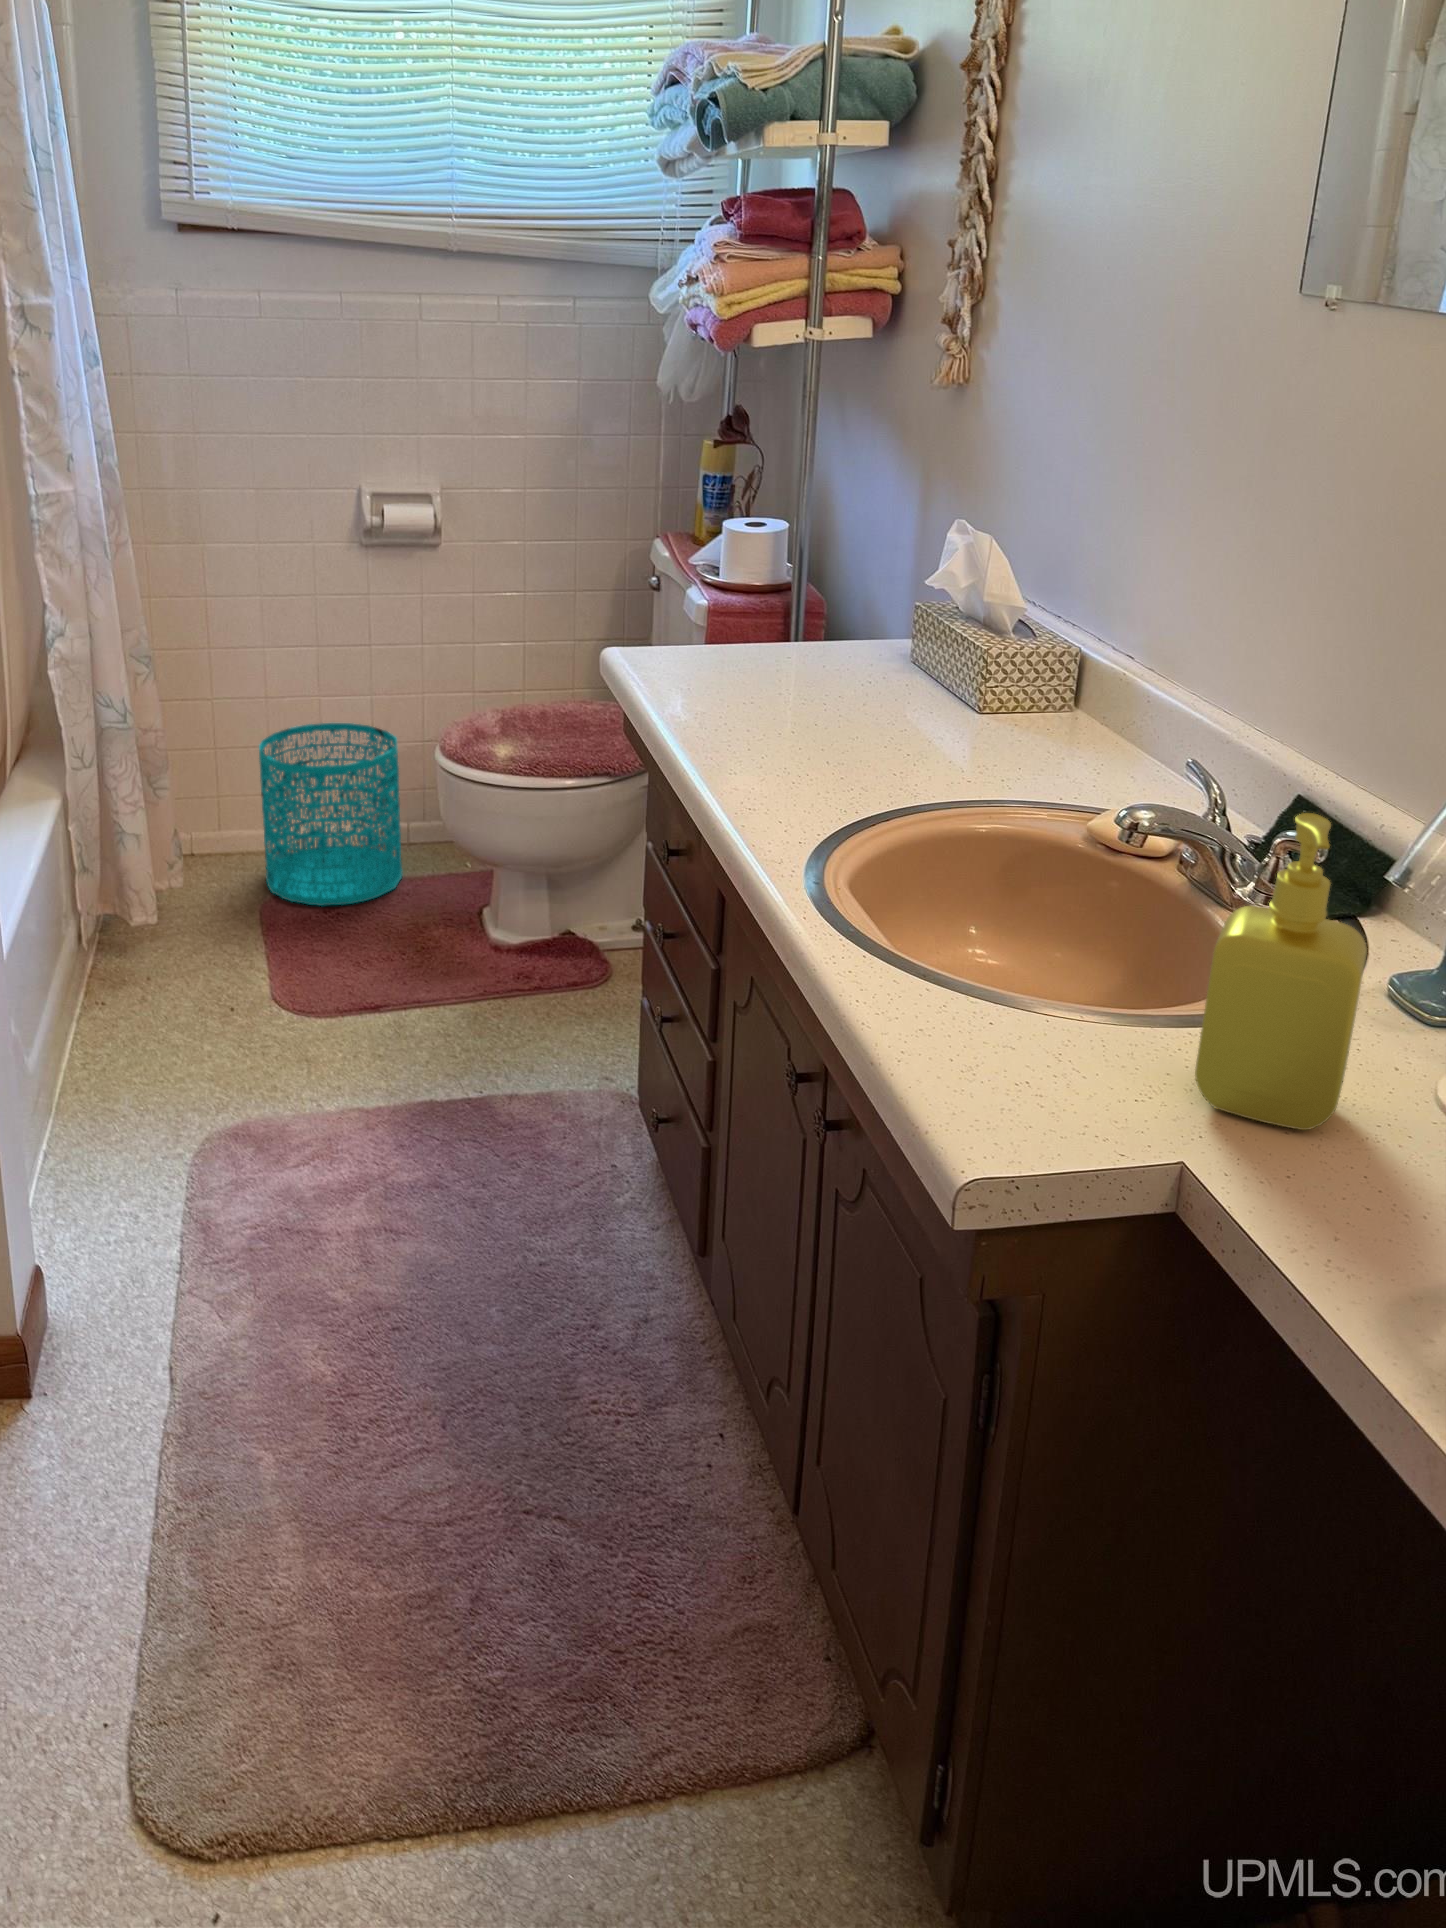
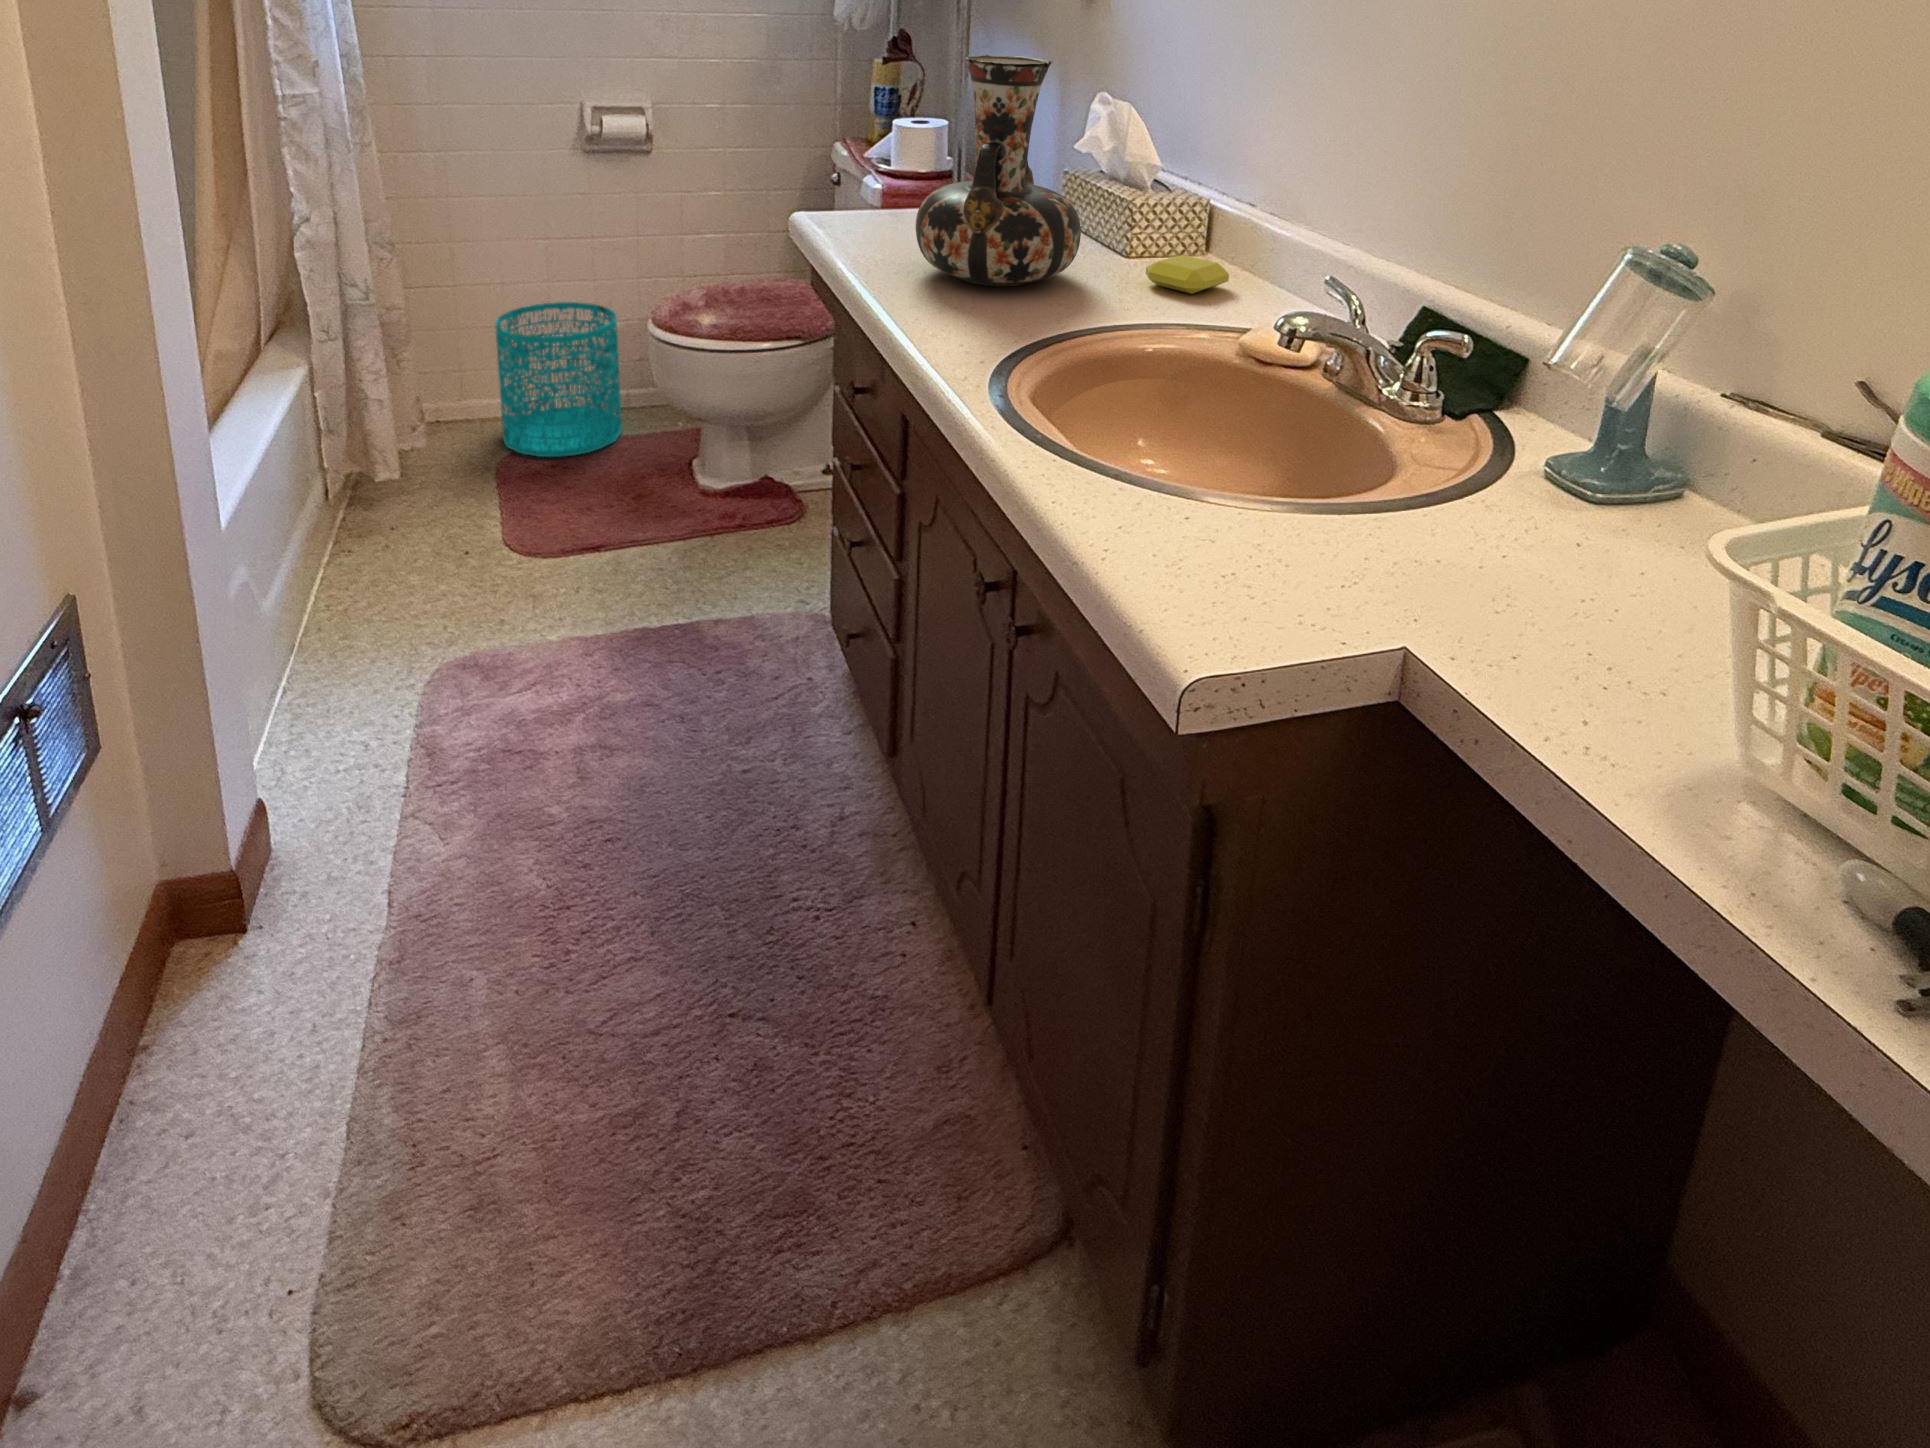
decorative vase: none [739,489,924,750] -> present [916,54,1081,286]
soap bar: none [998,716,1093,763] -> present [1146,255,1229,294]
soap dispenser: present [1195,813,1367,1130] -> none [1406,286,1580,612]

